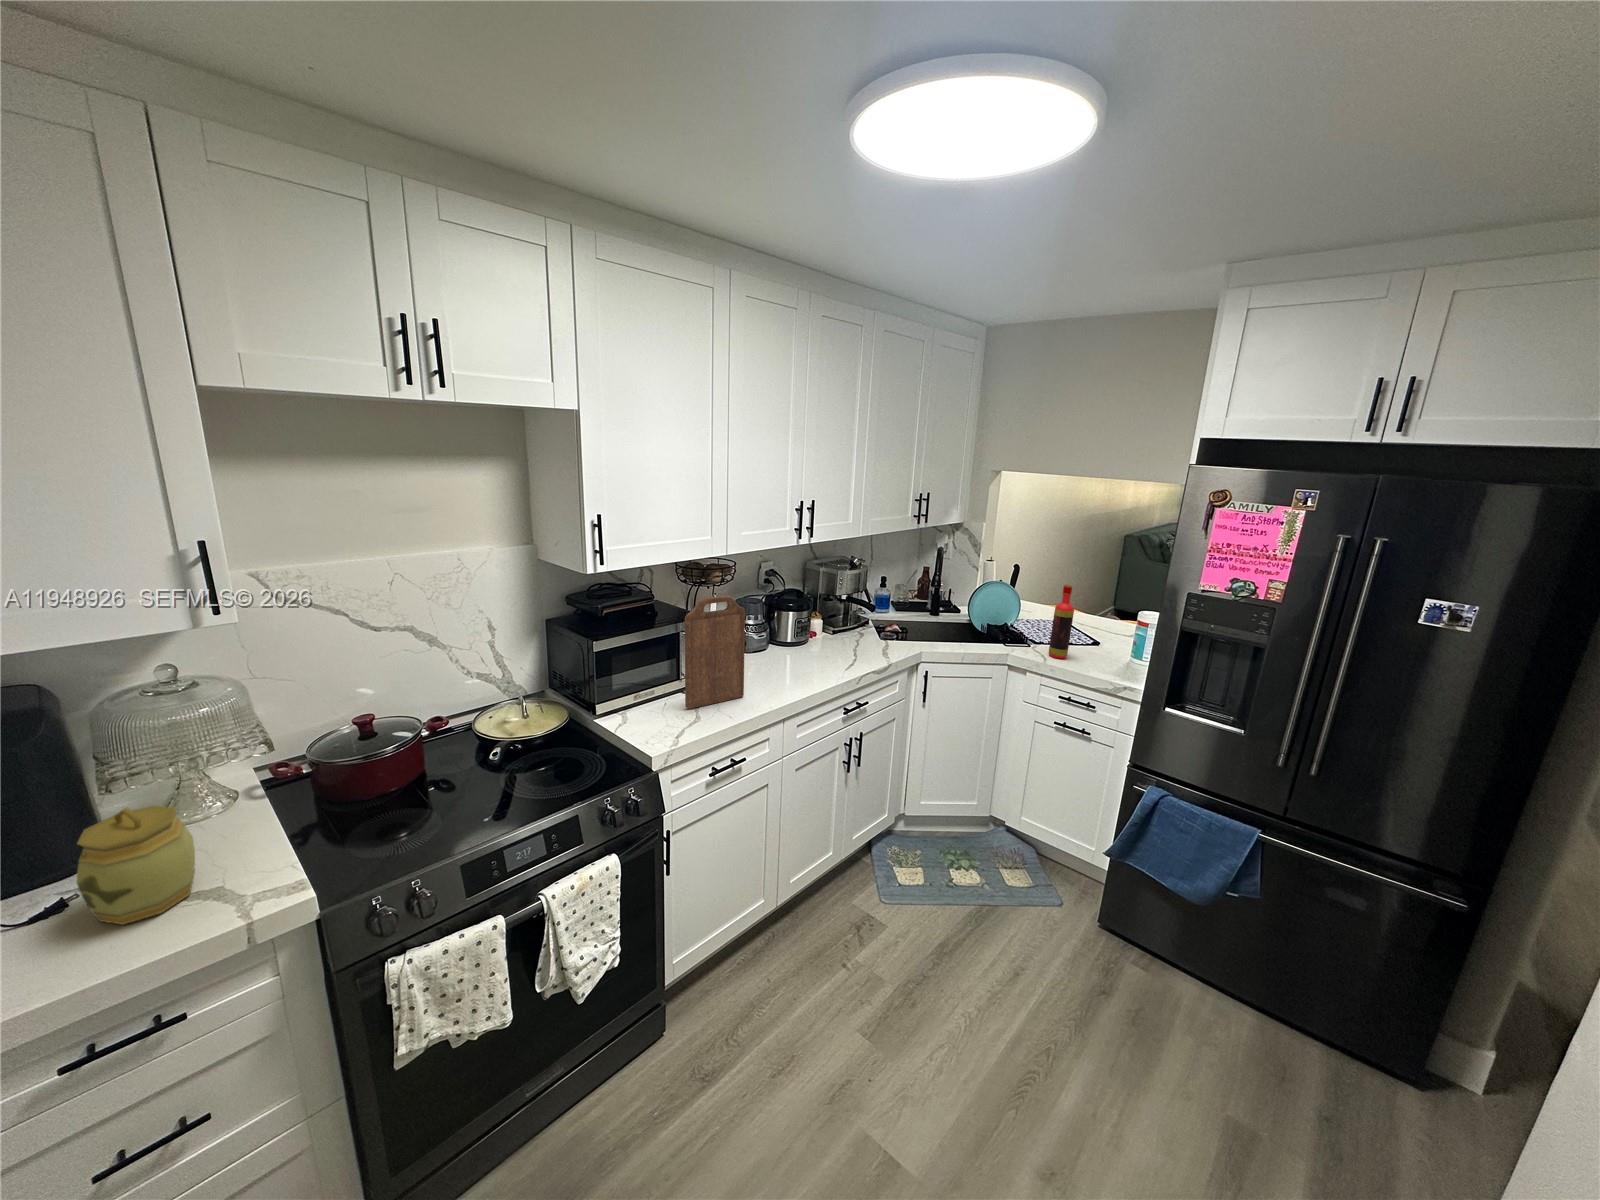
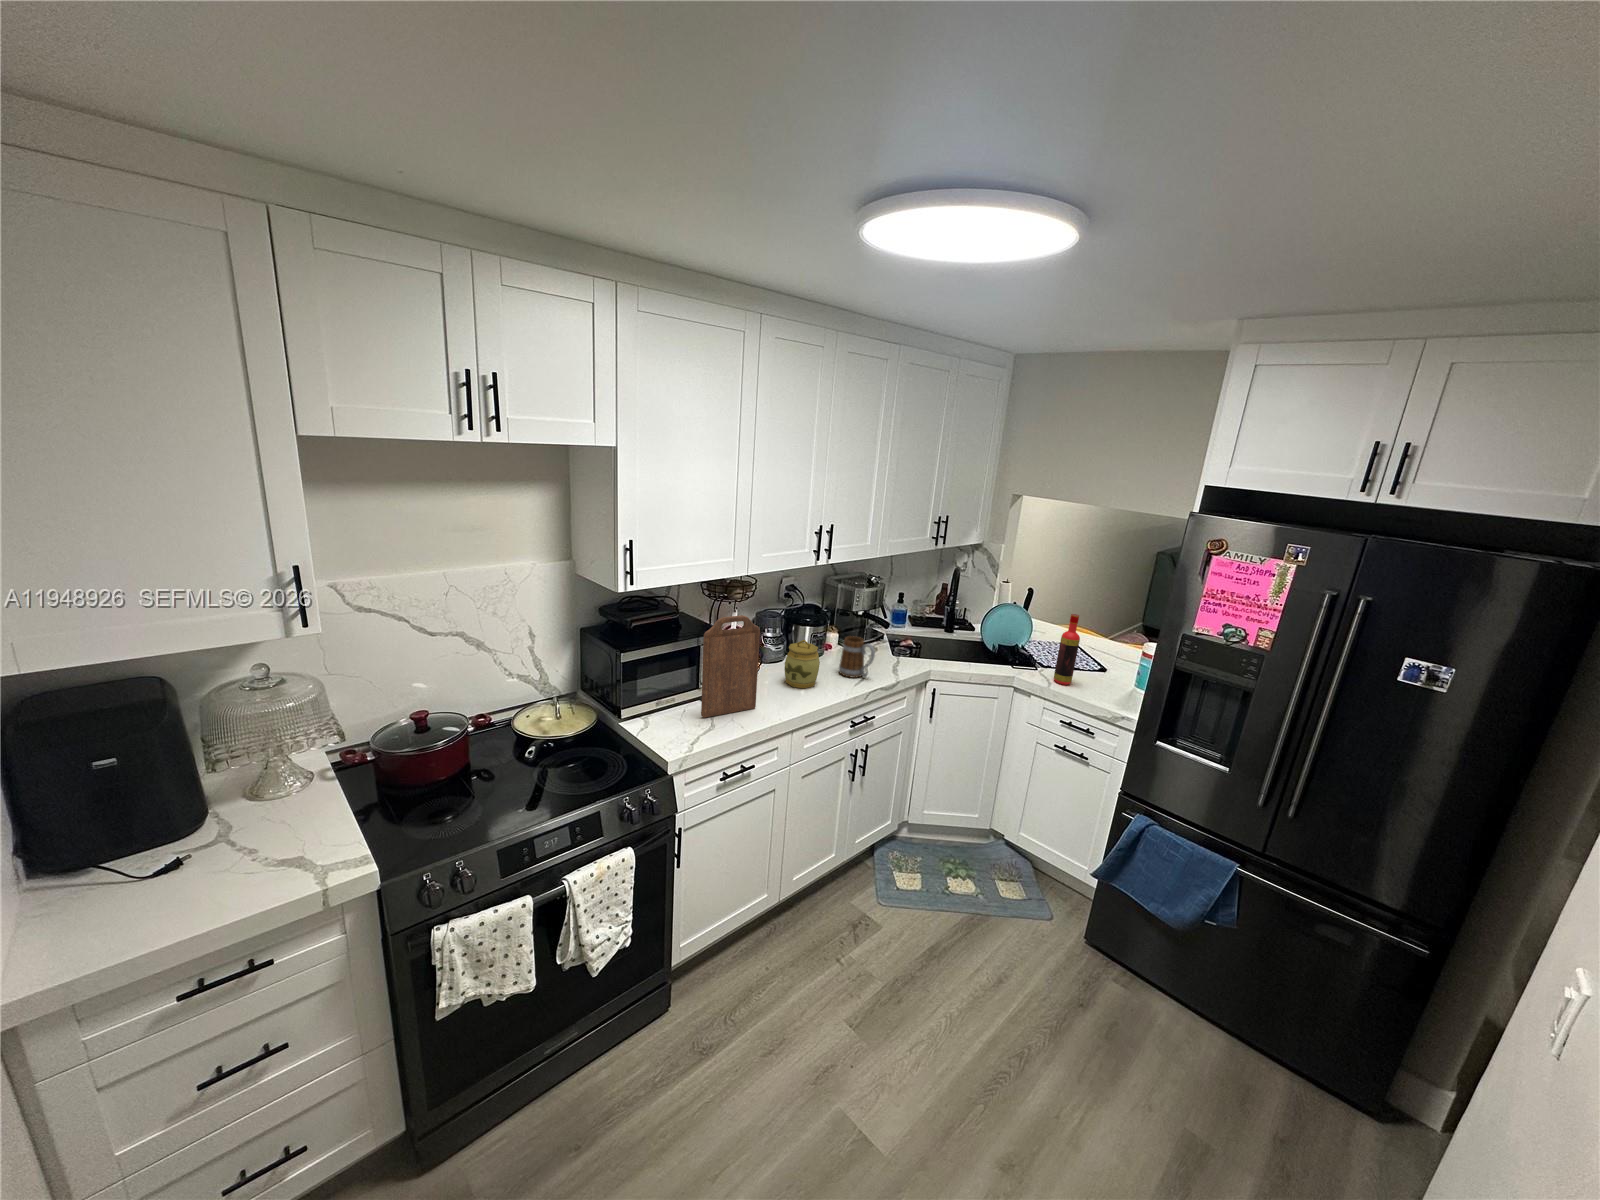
mug: none [827,619,865,662] -> present [839,636,875,678]
jar: present [77,805,195,924] -> present [785,640,820,688]

